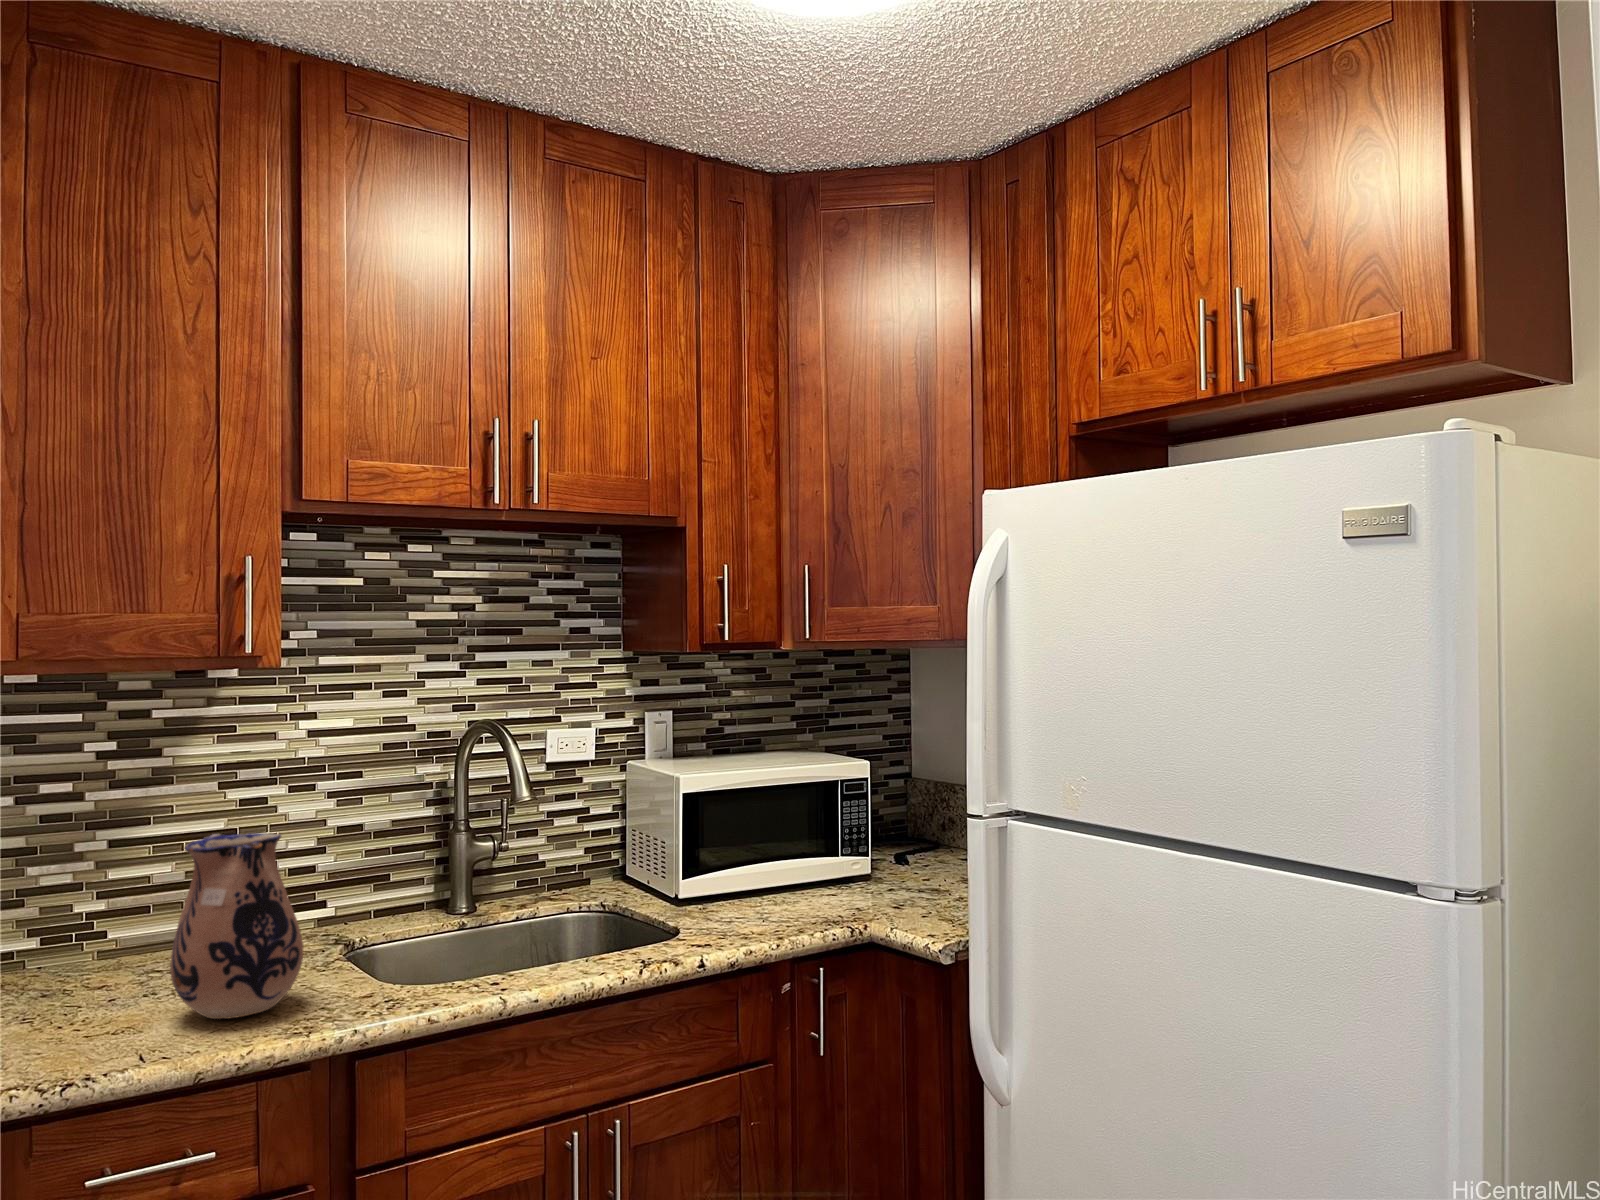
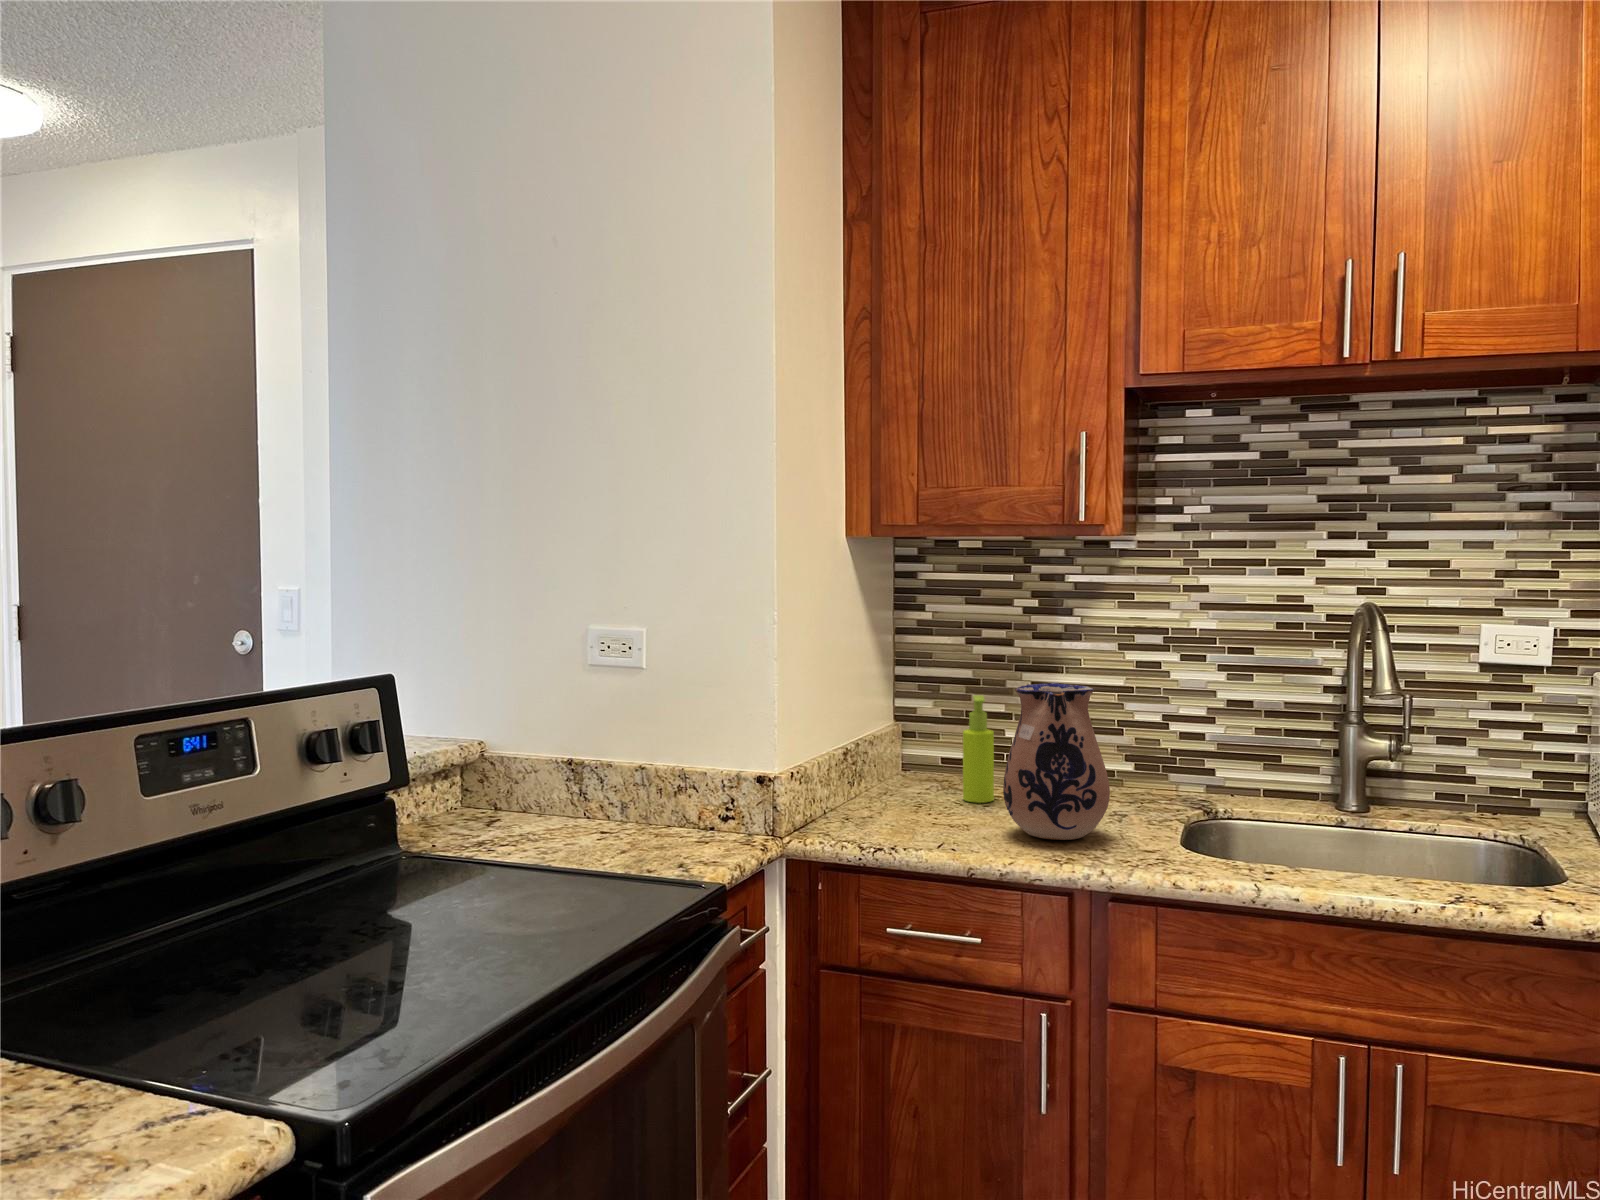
soap dispenser: none [54,866,100,1004] -> present [963,695,994,803]

